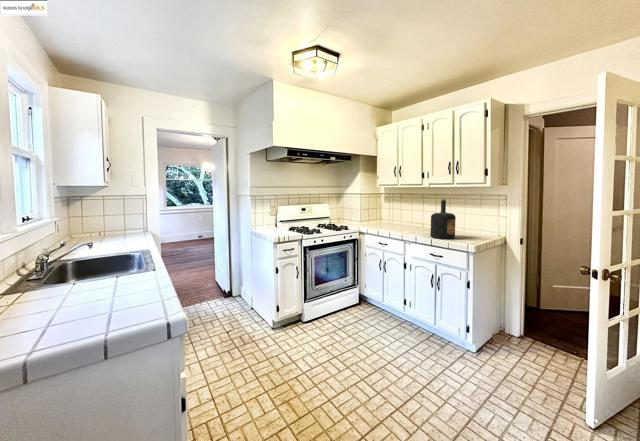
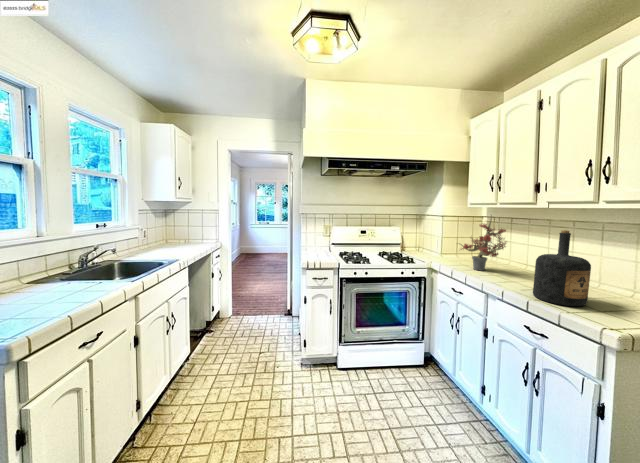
potted plant: none [376,193,411,230] -> present [461,219,506,271]

